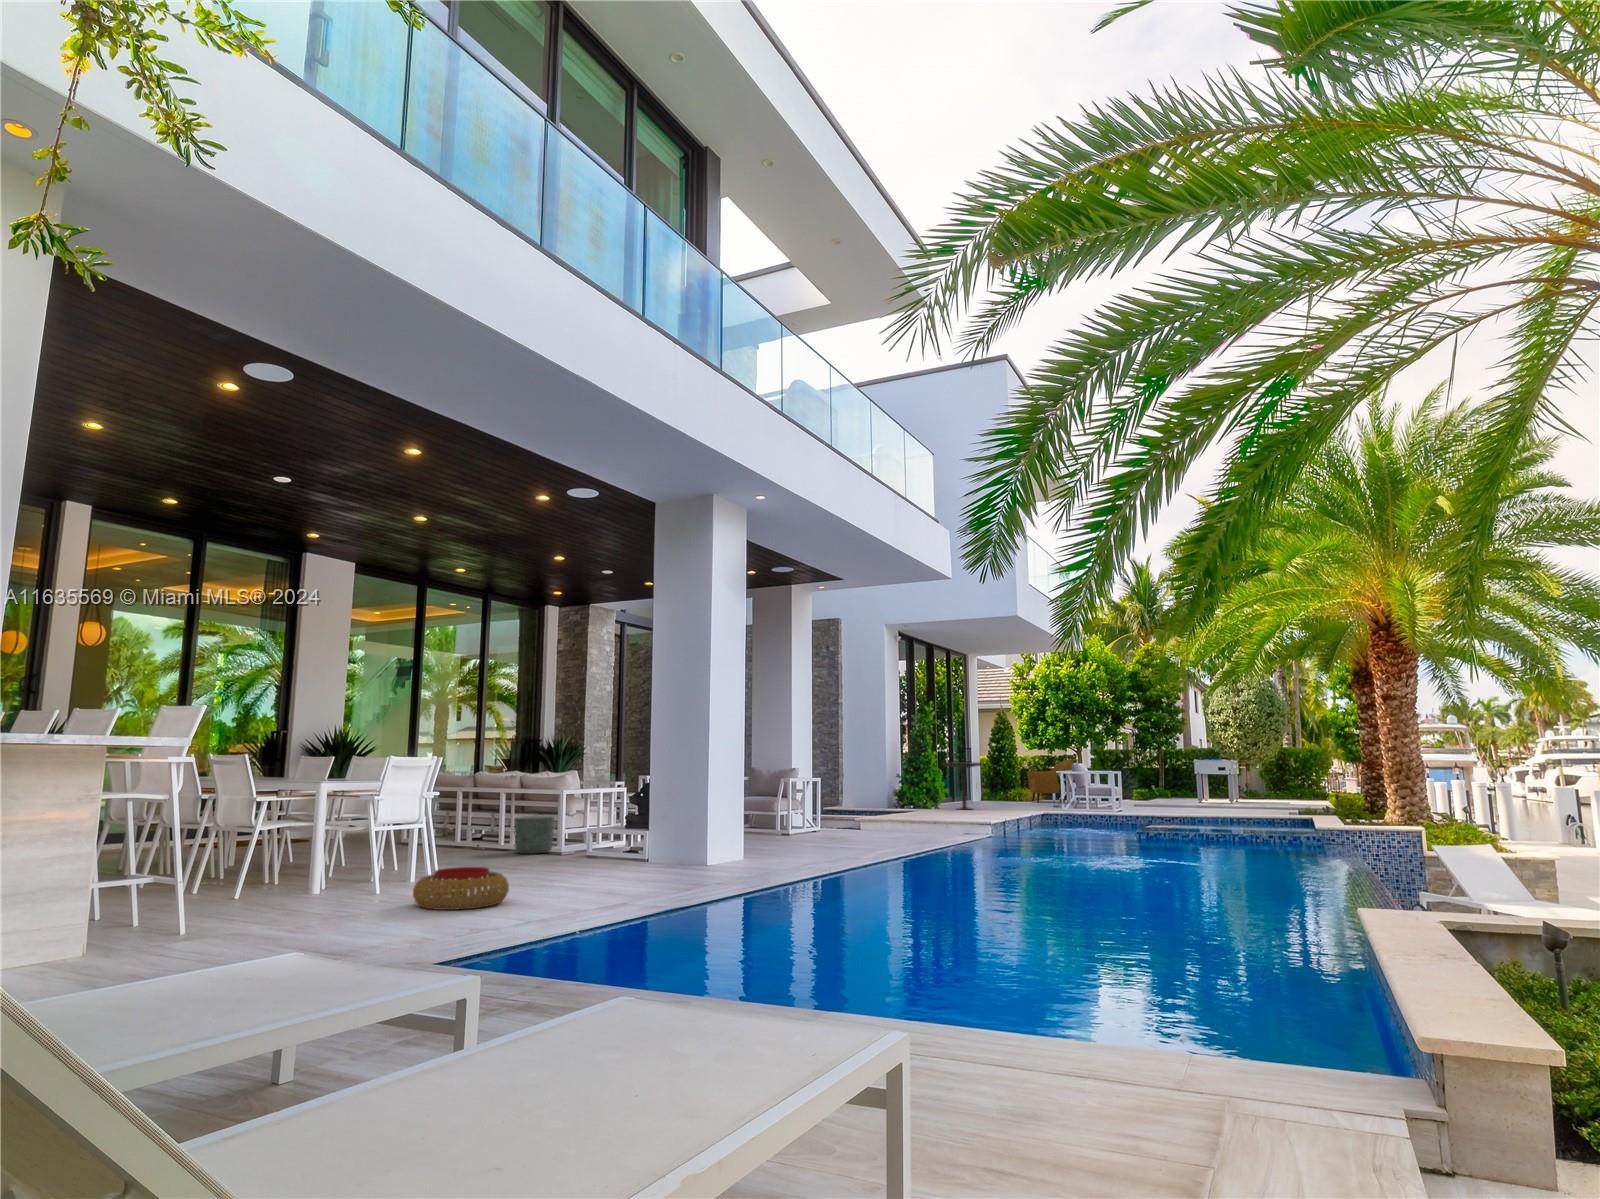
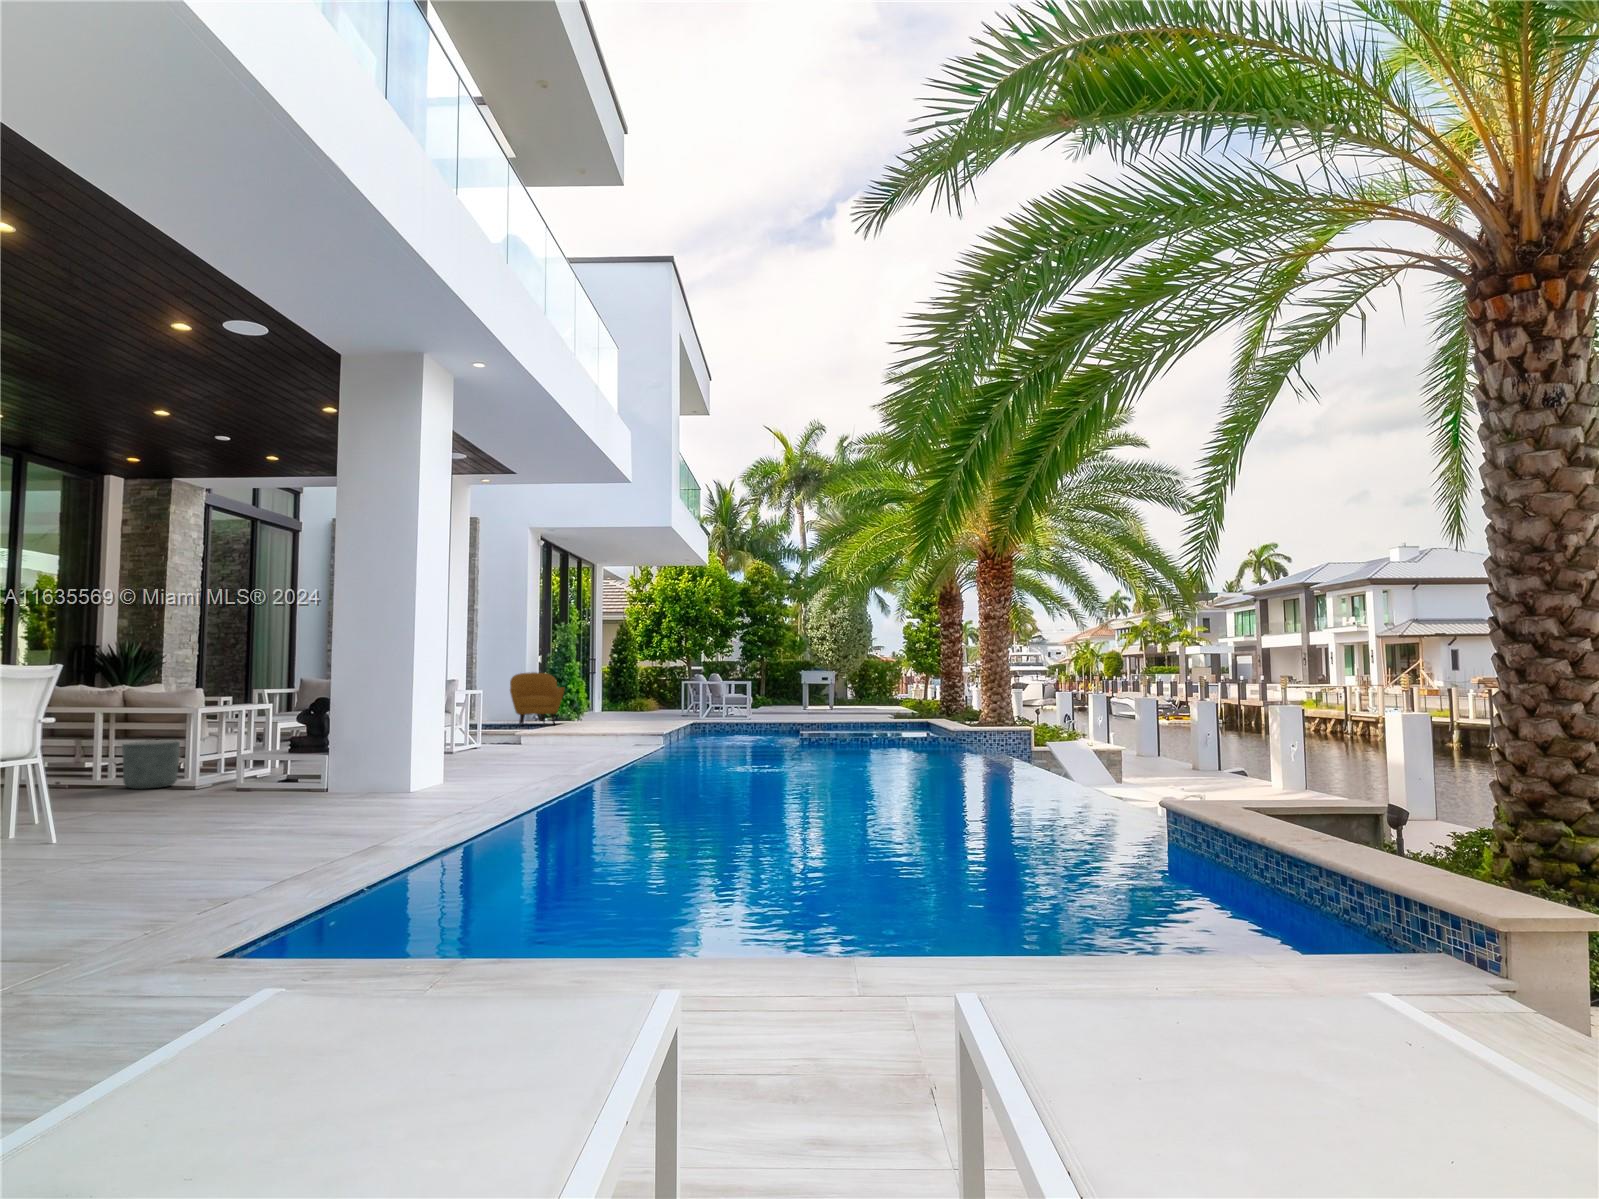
armchair: present [1027,760,1073,803] -> present [510,672,565,726]
pedestal table: present [943,762,984,810] -> none [576,673,621,722]
pouf: present [413,867,509,910] -> none [68,810,214,871]

